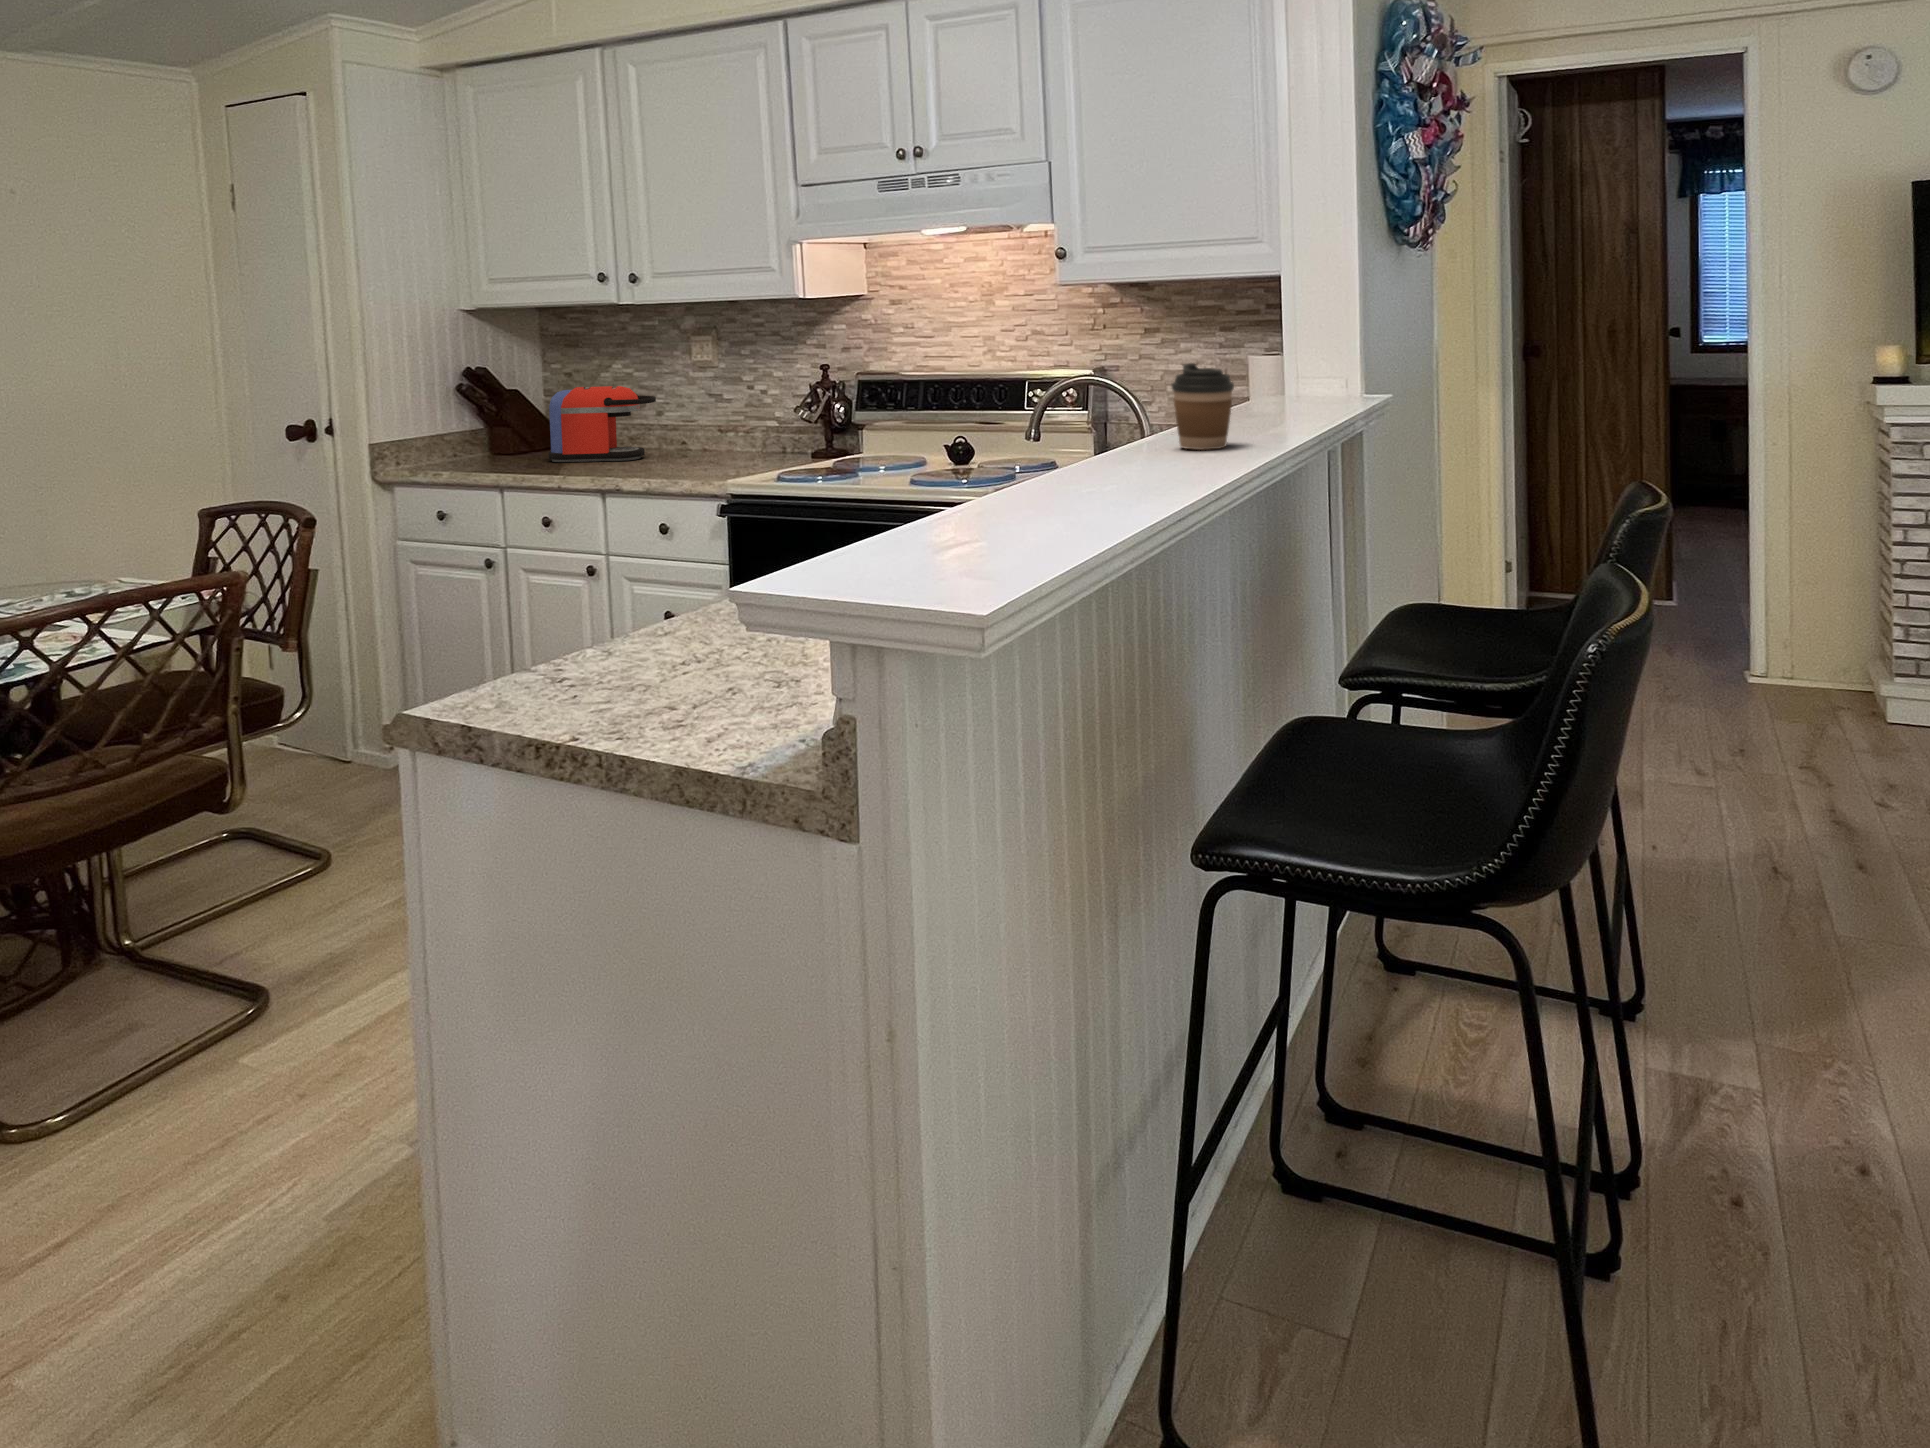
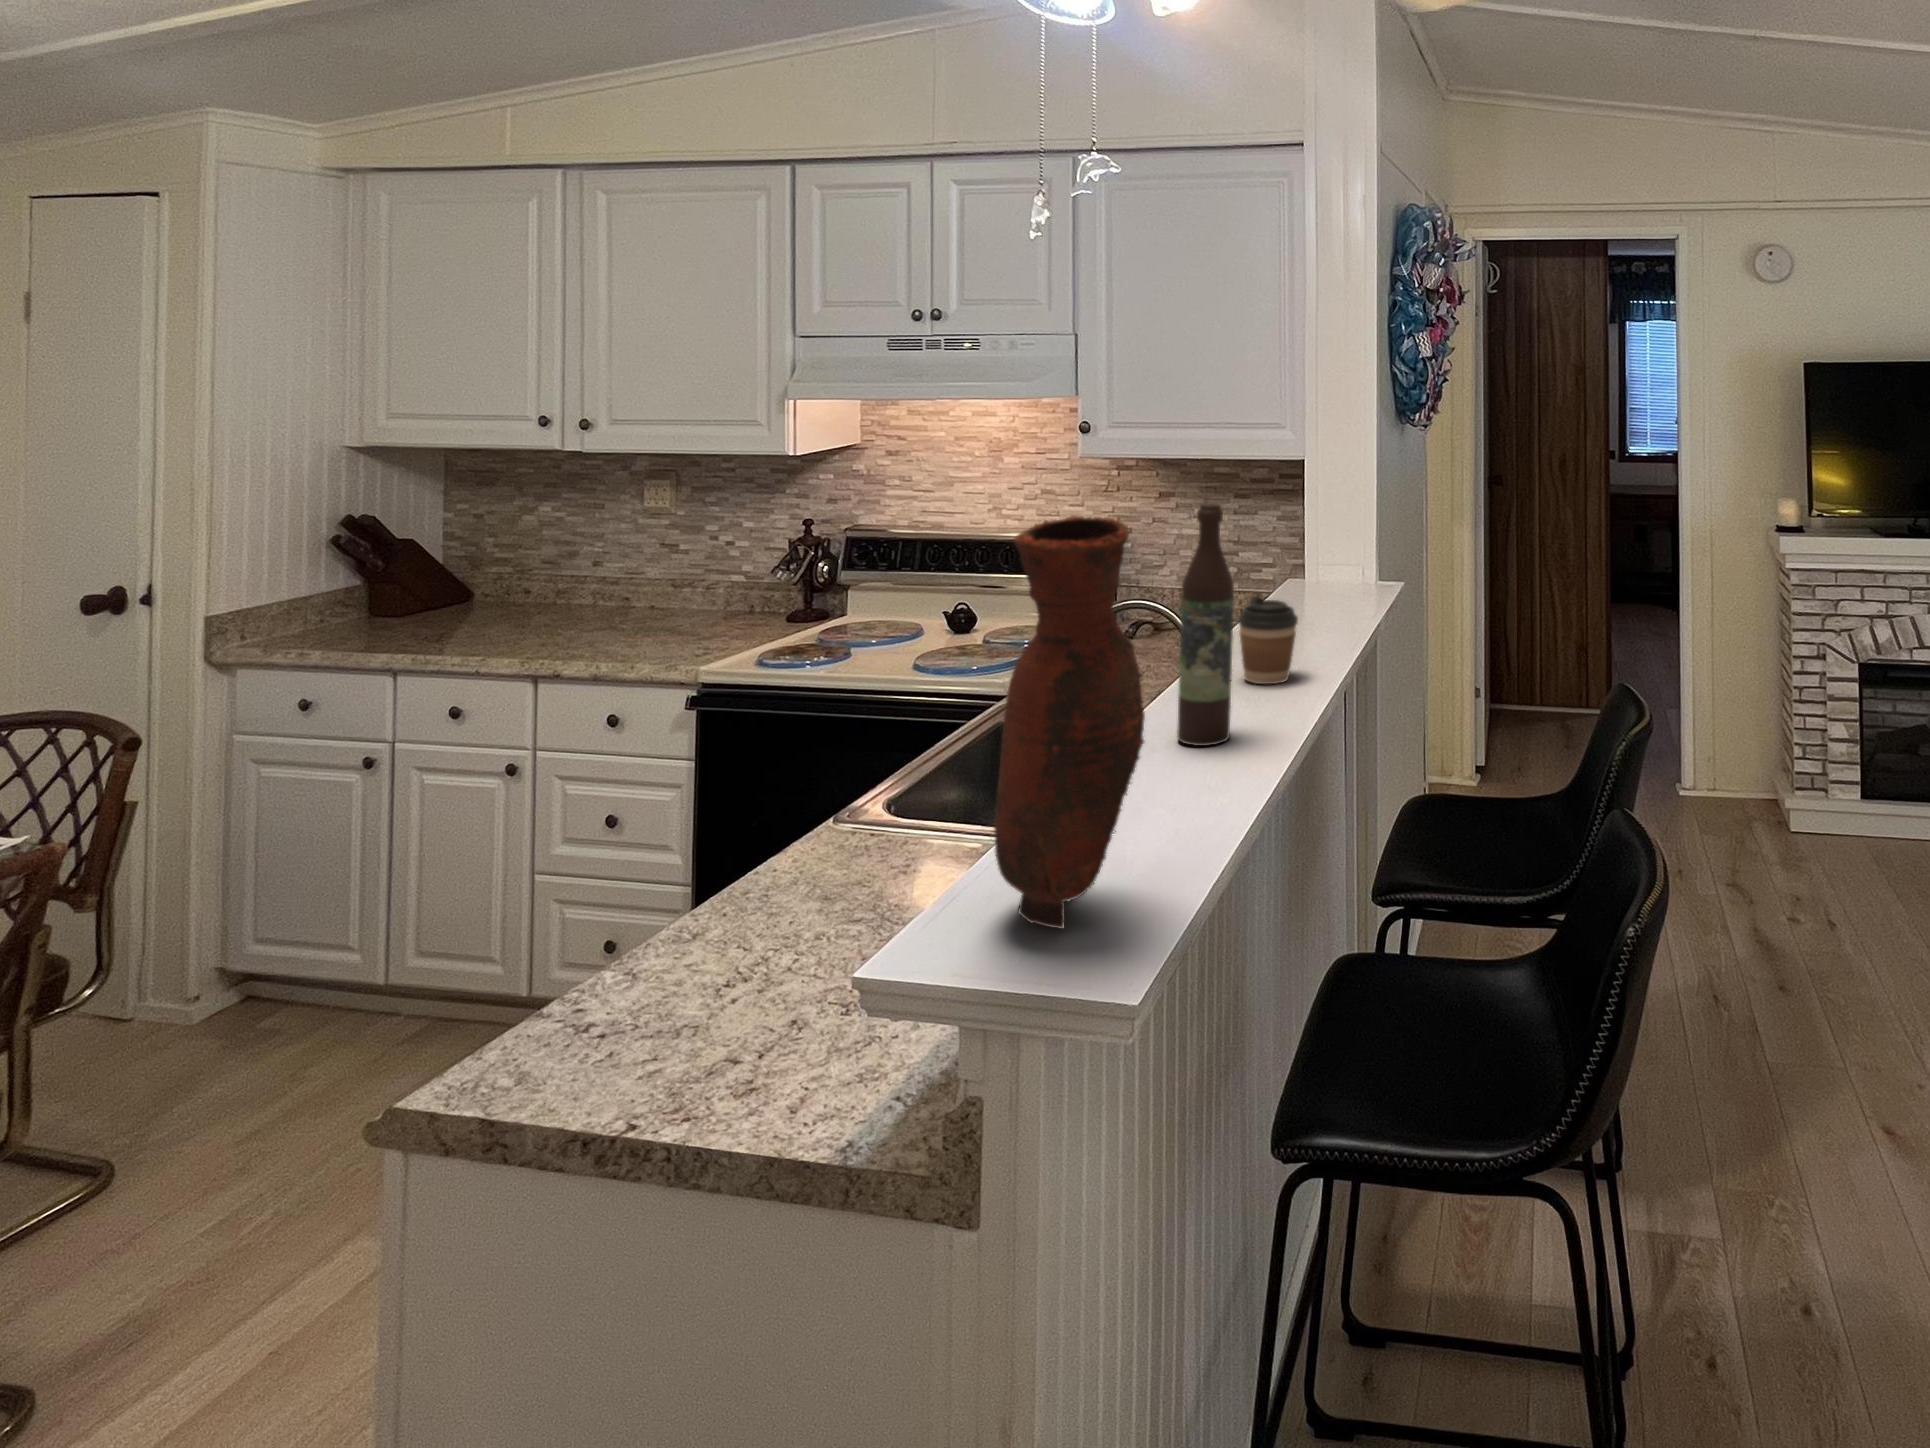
vase: none [850,174,987,568] -> present [994,515,1145,929]
wine bottle: none [1089,238,1144,481] -> present [1177,503,1234,746]
coffee maker: present [549,386,656,462] -> none [460,546,604,636]

